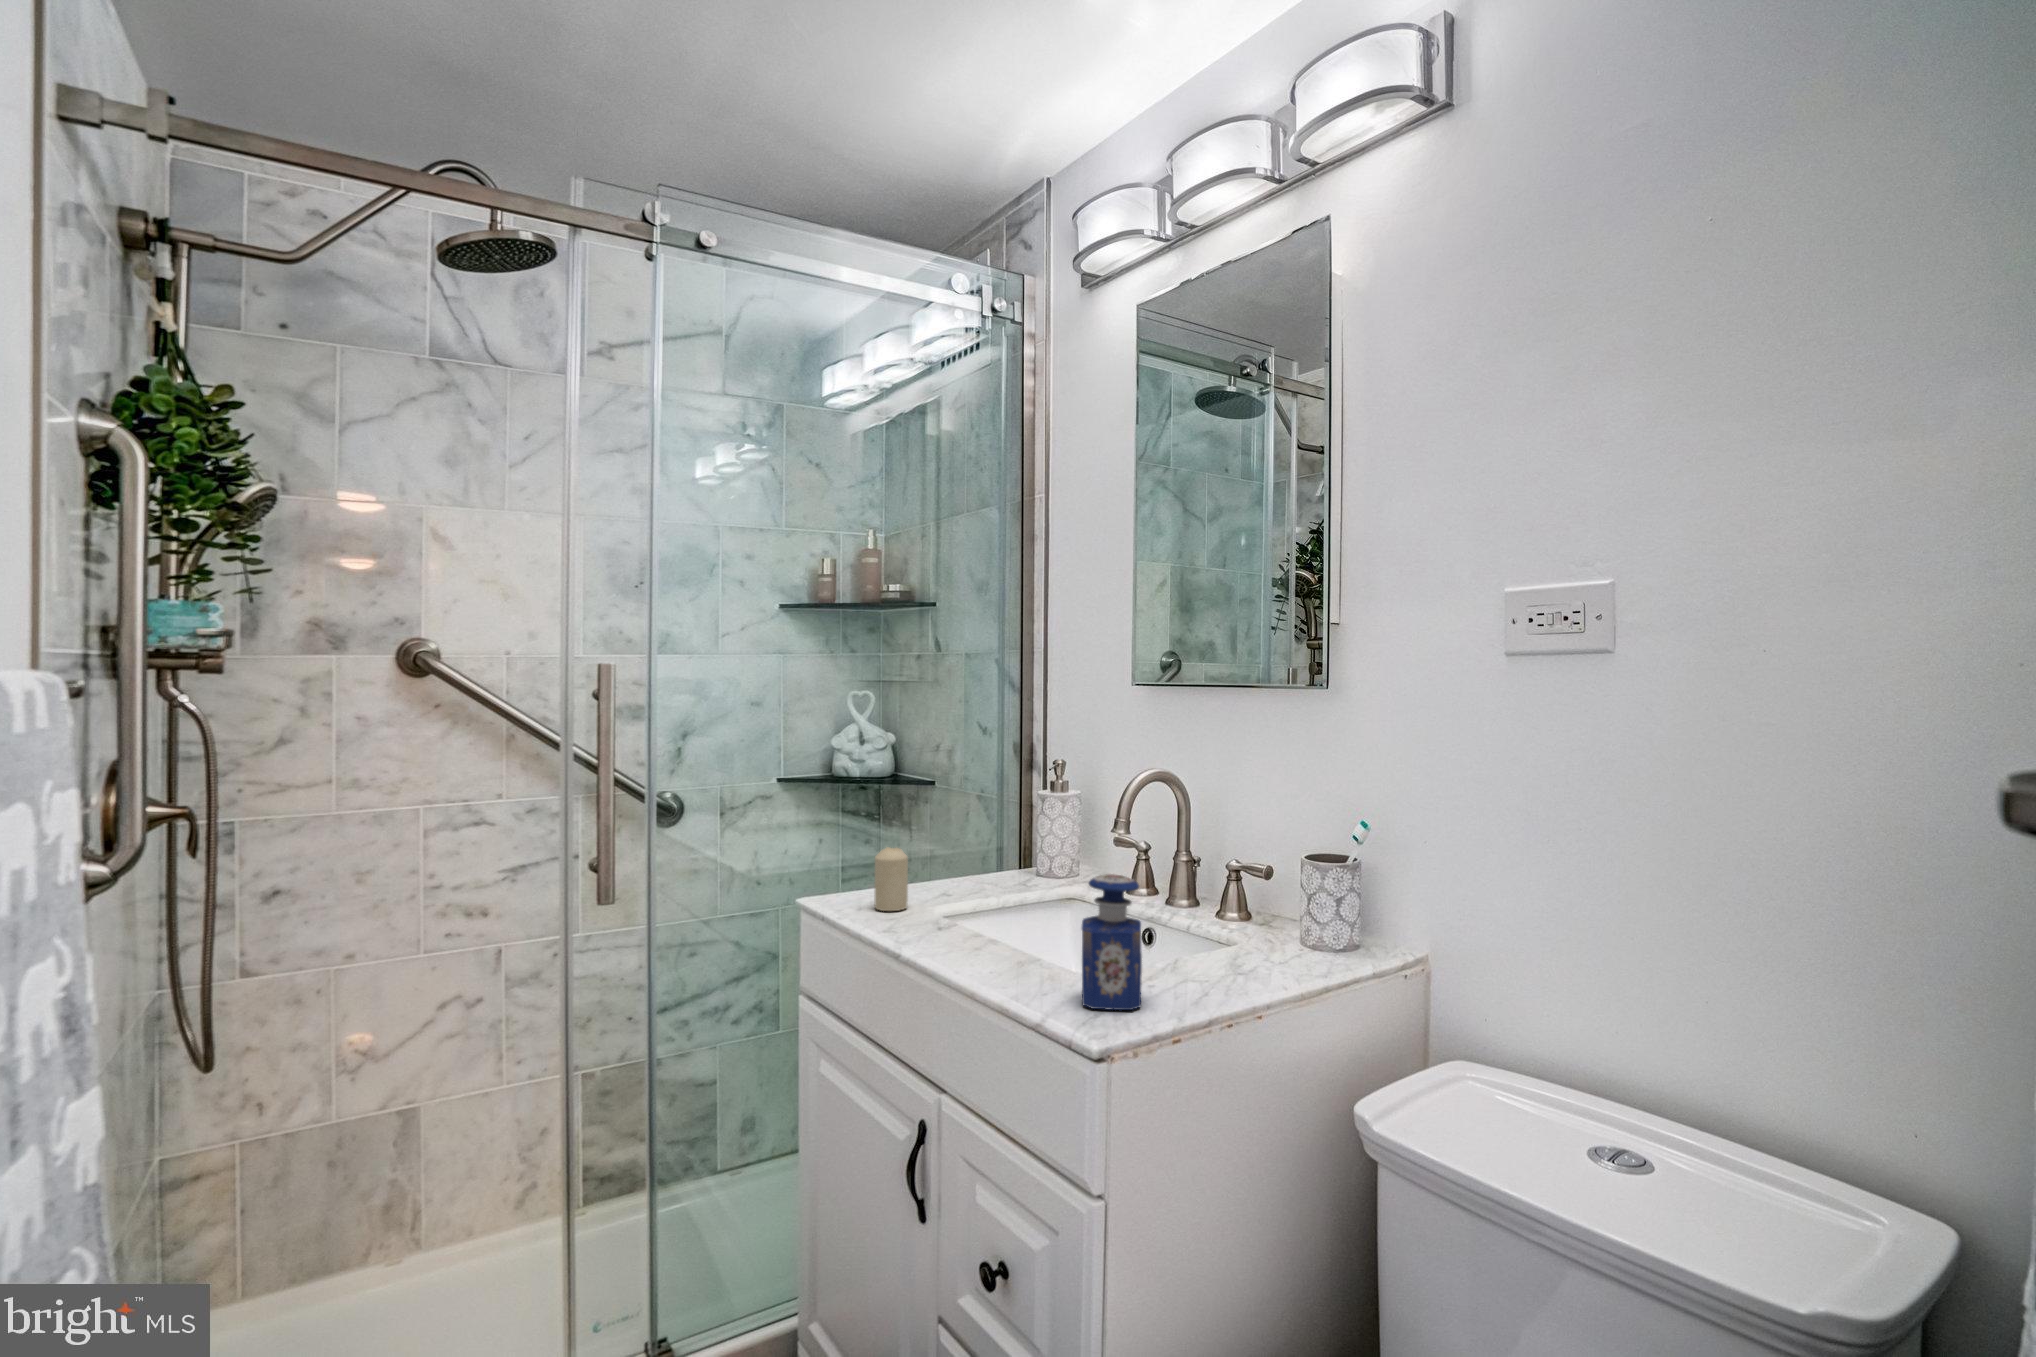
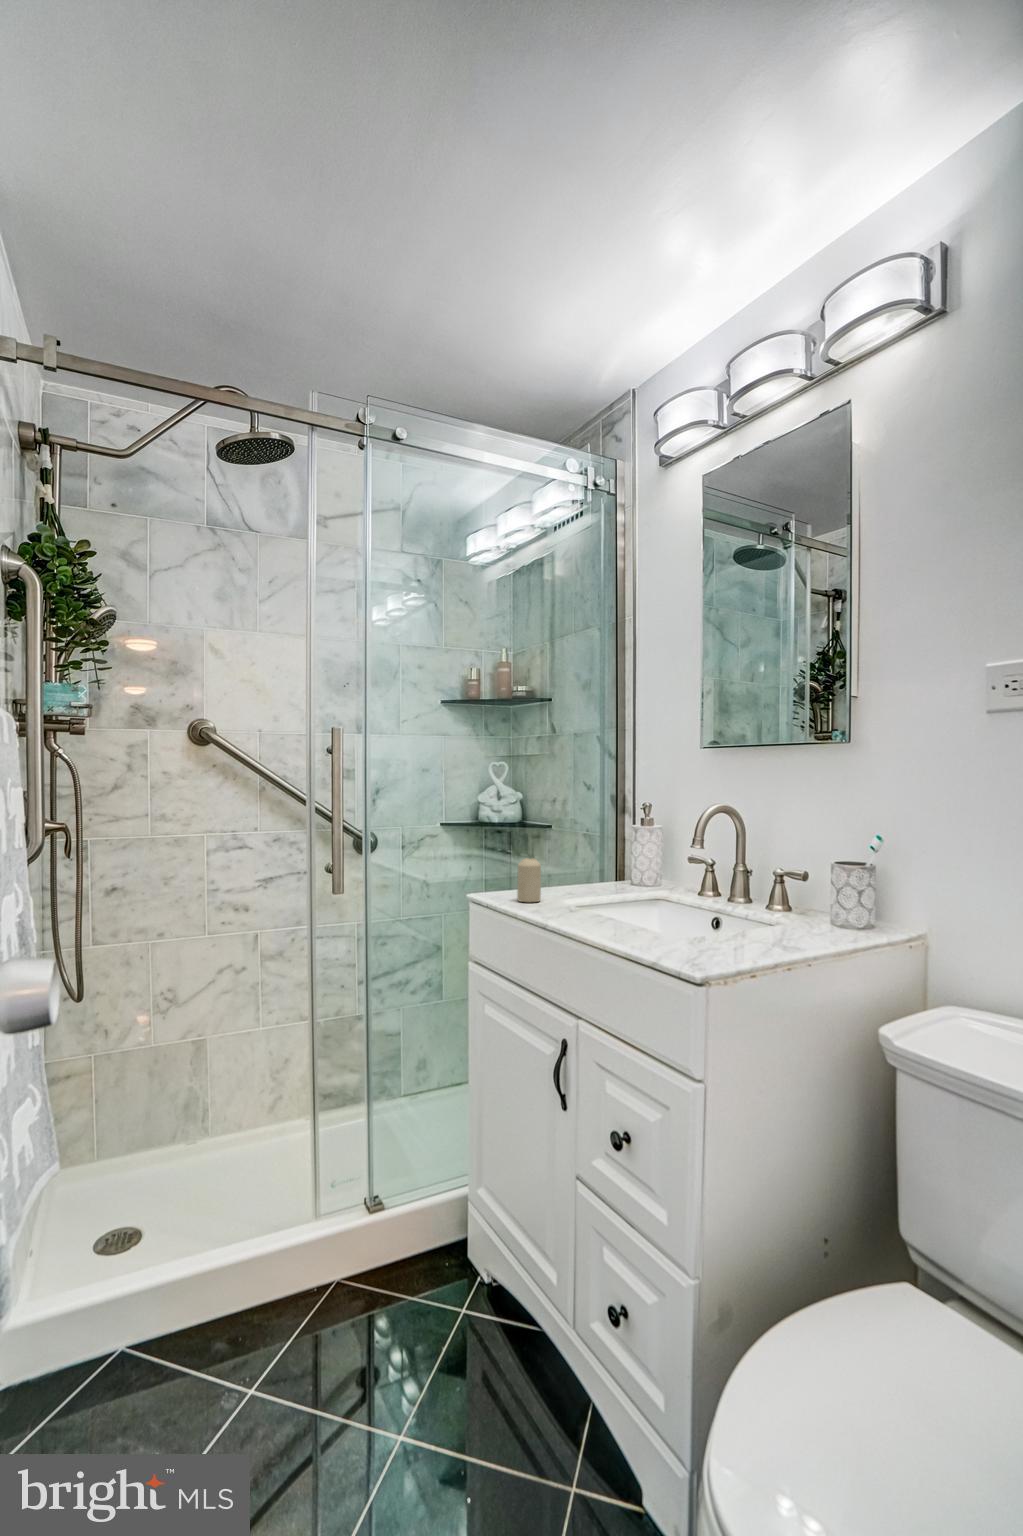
perfume bottle: present [1082,874,1142,1010] -> none [679,862,723,955]

